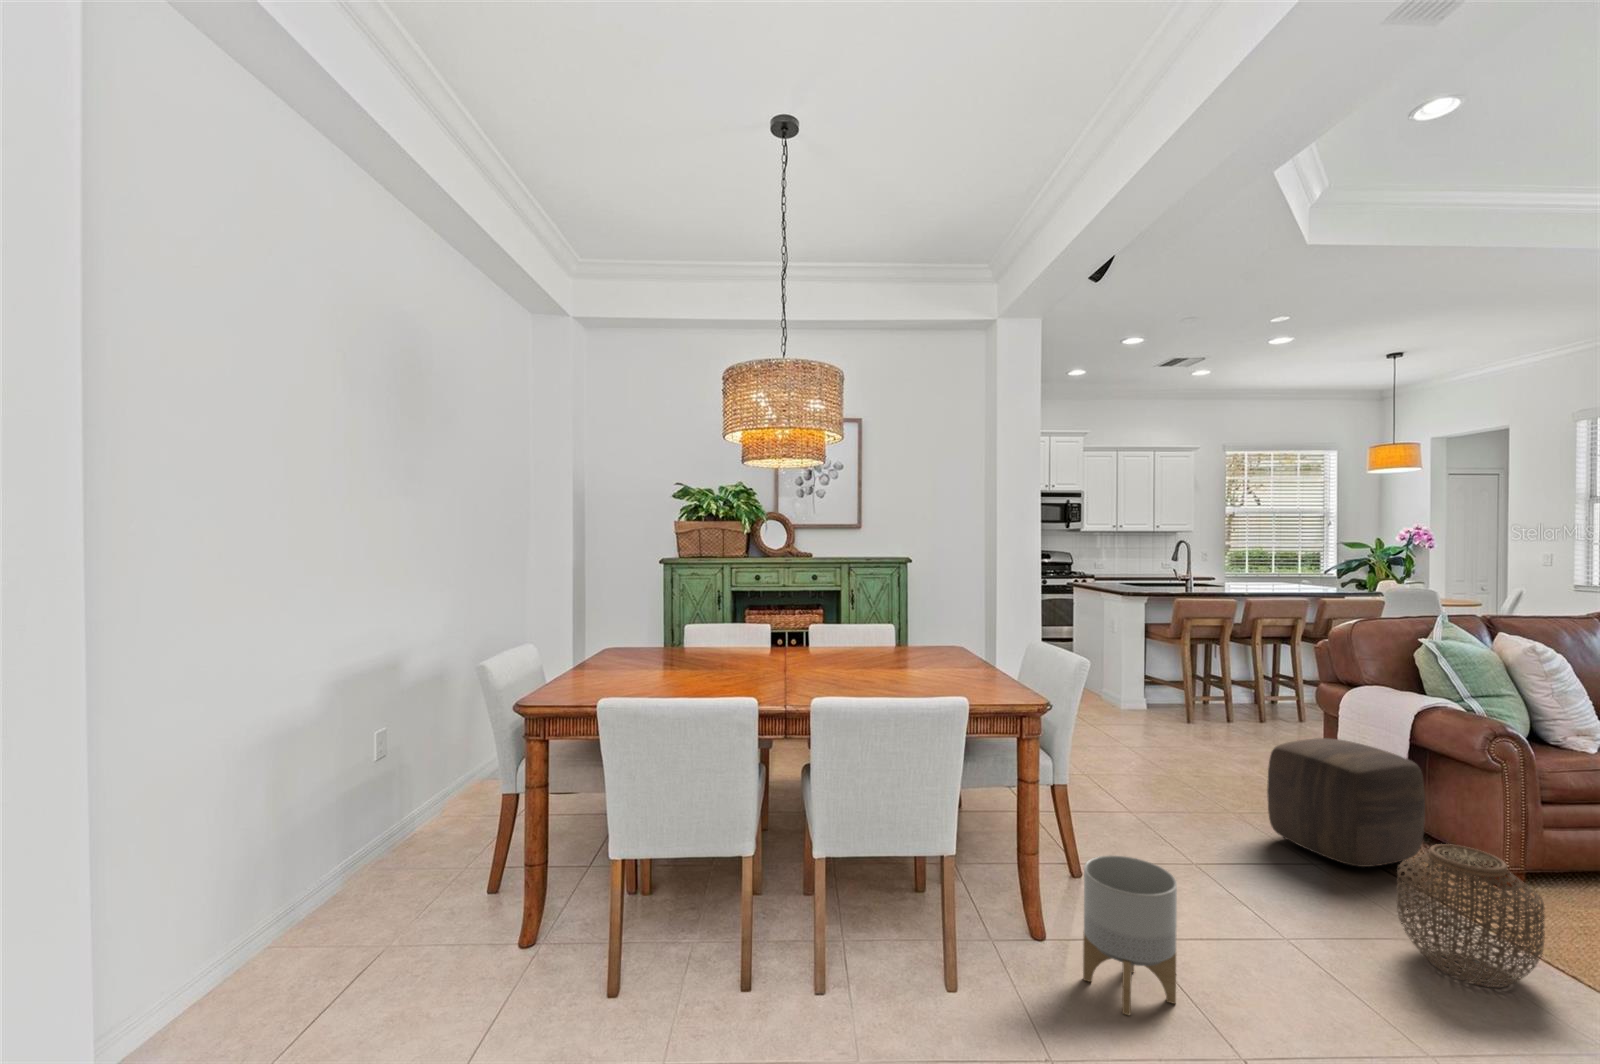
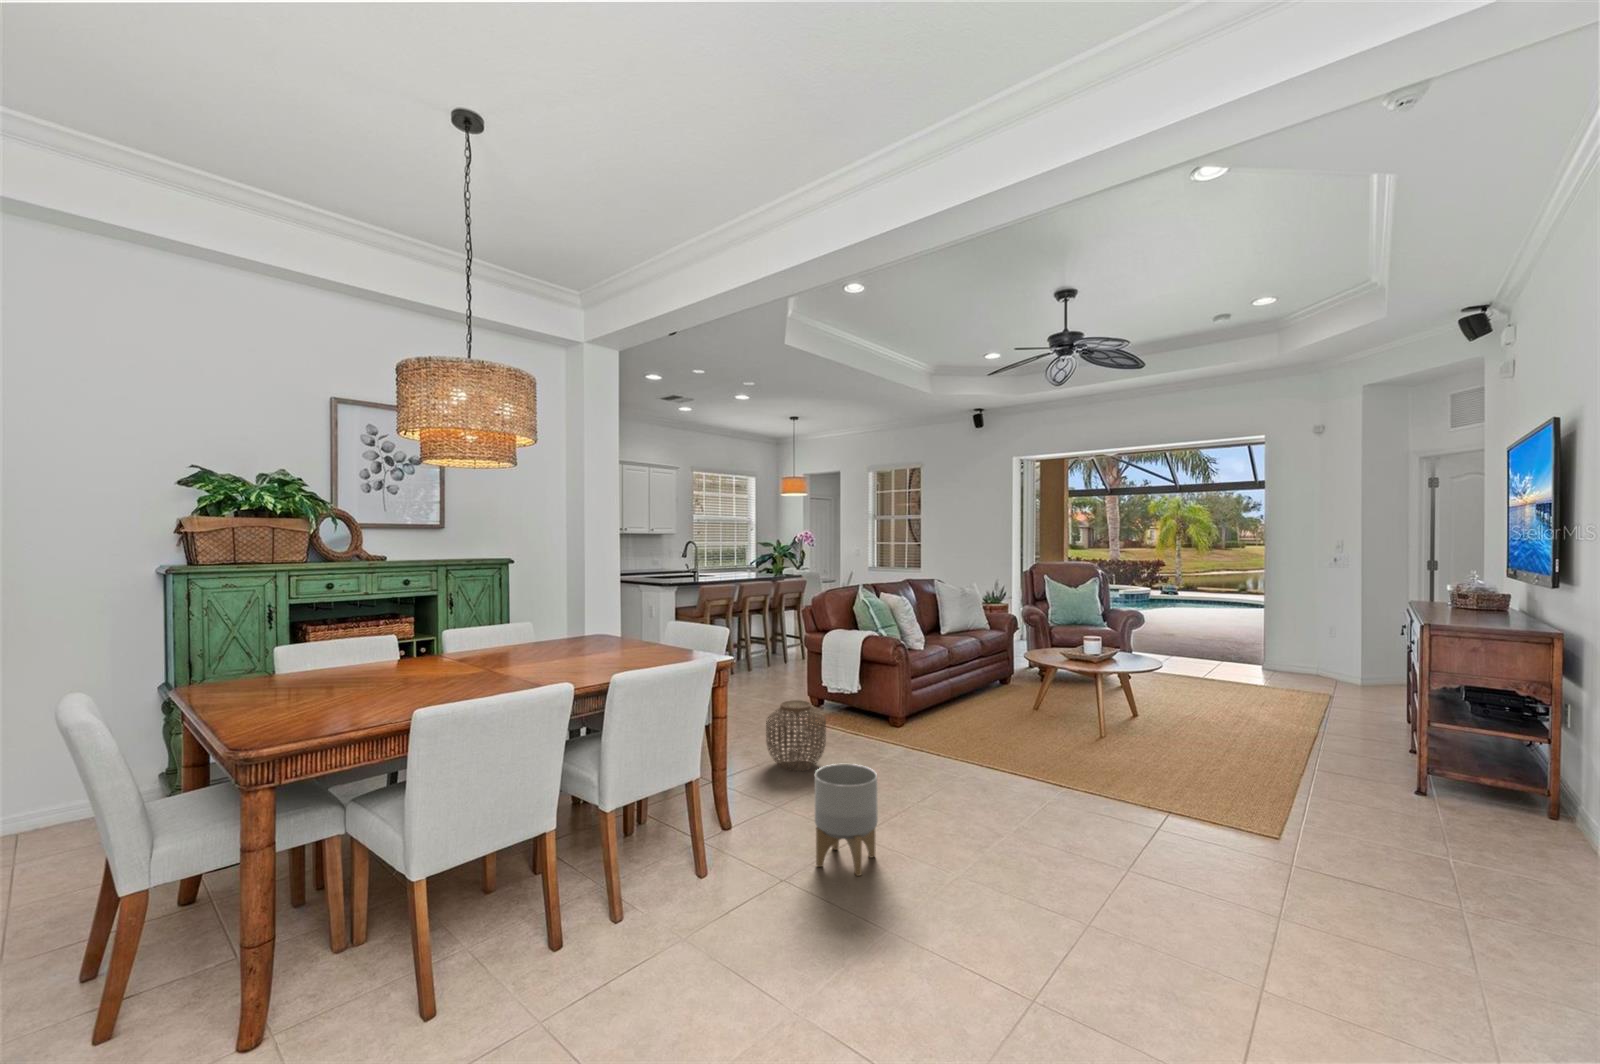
ottoman: present [1267,738,1425,867] -> none [825,667,903,745]
woven basket: present [1397,844,1545,987] -> present [766,700,826,771]

